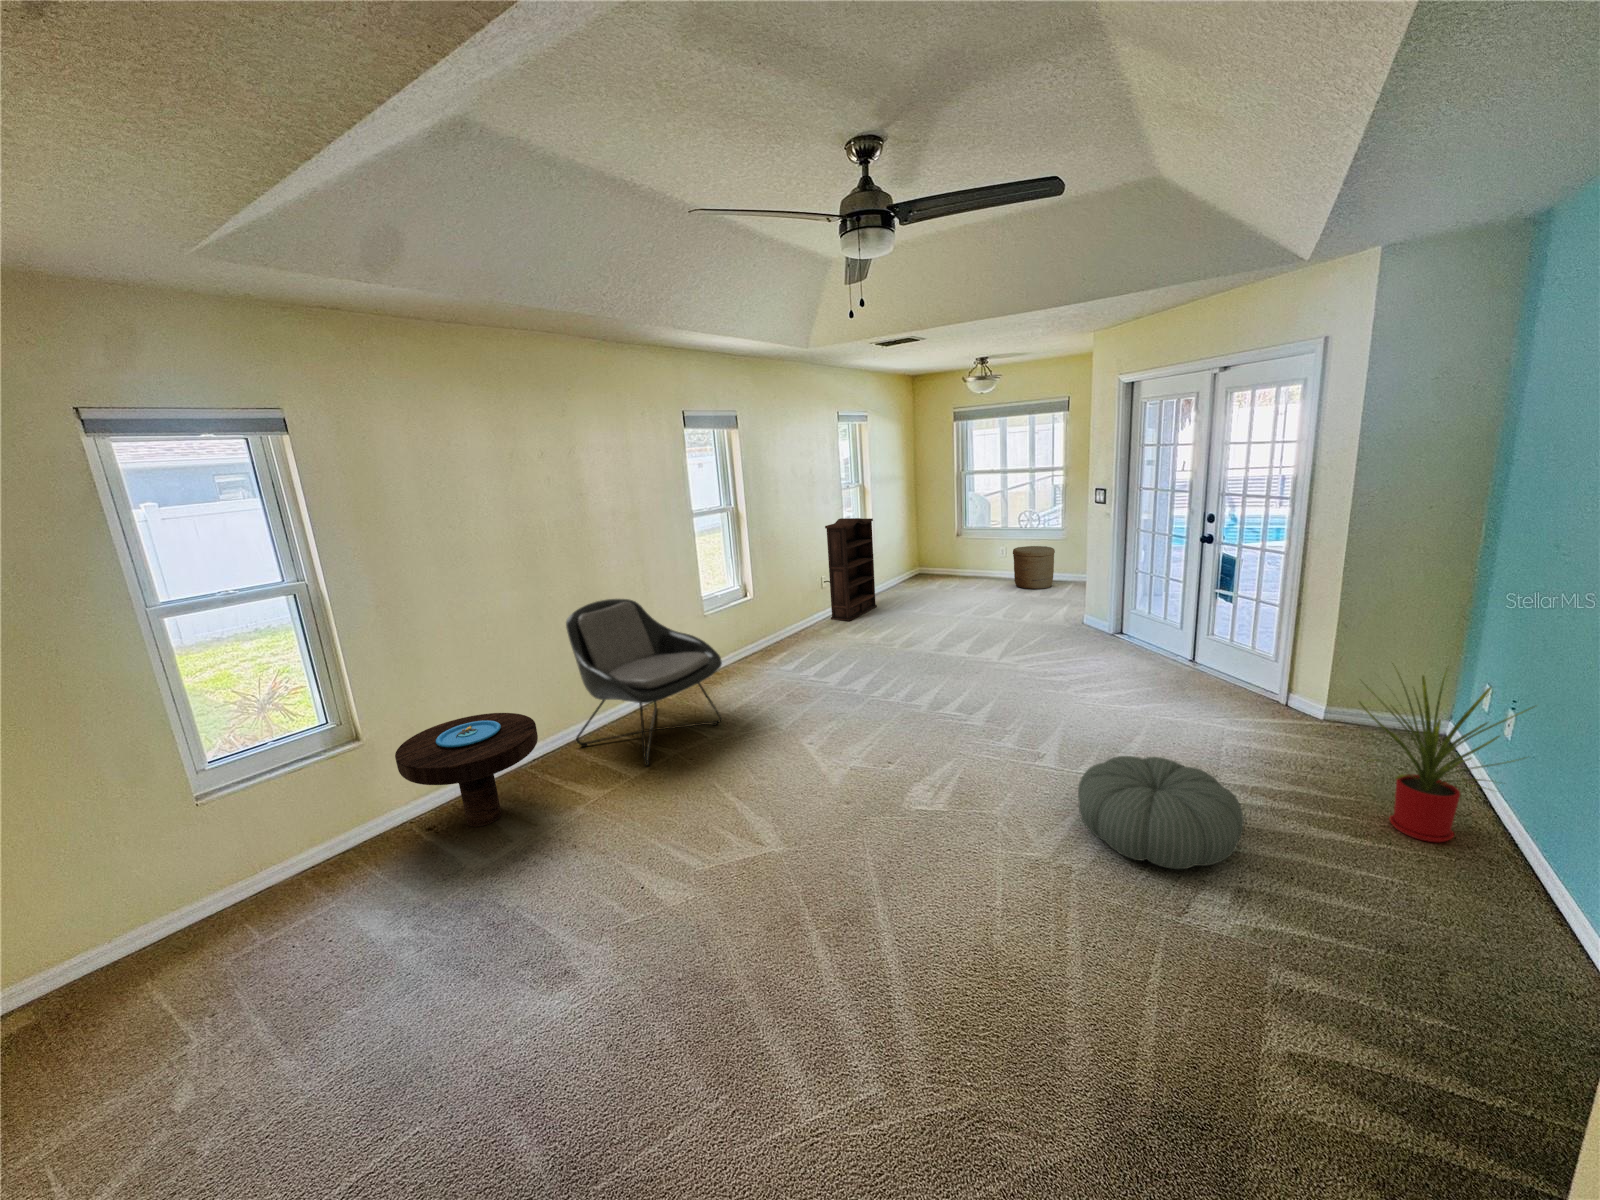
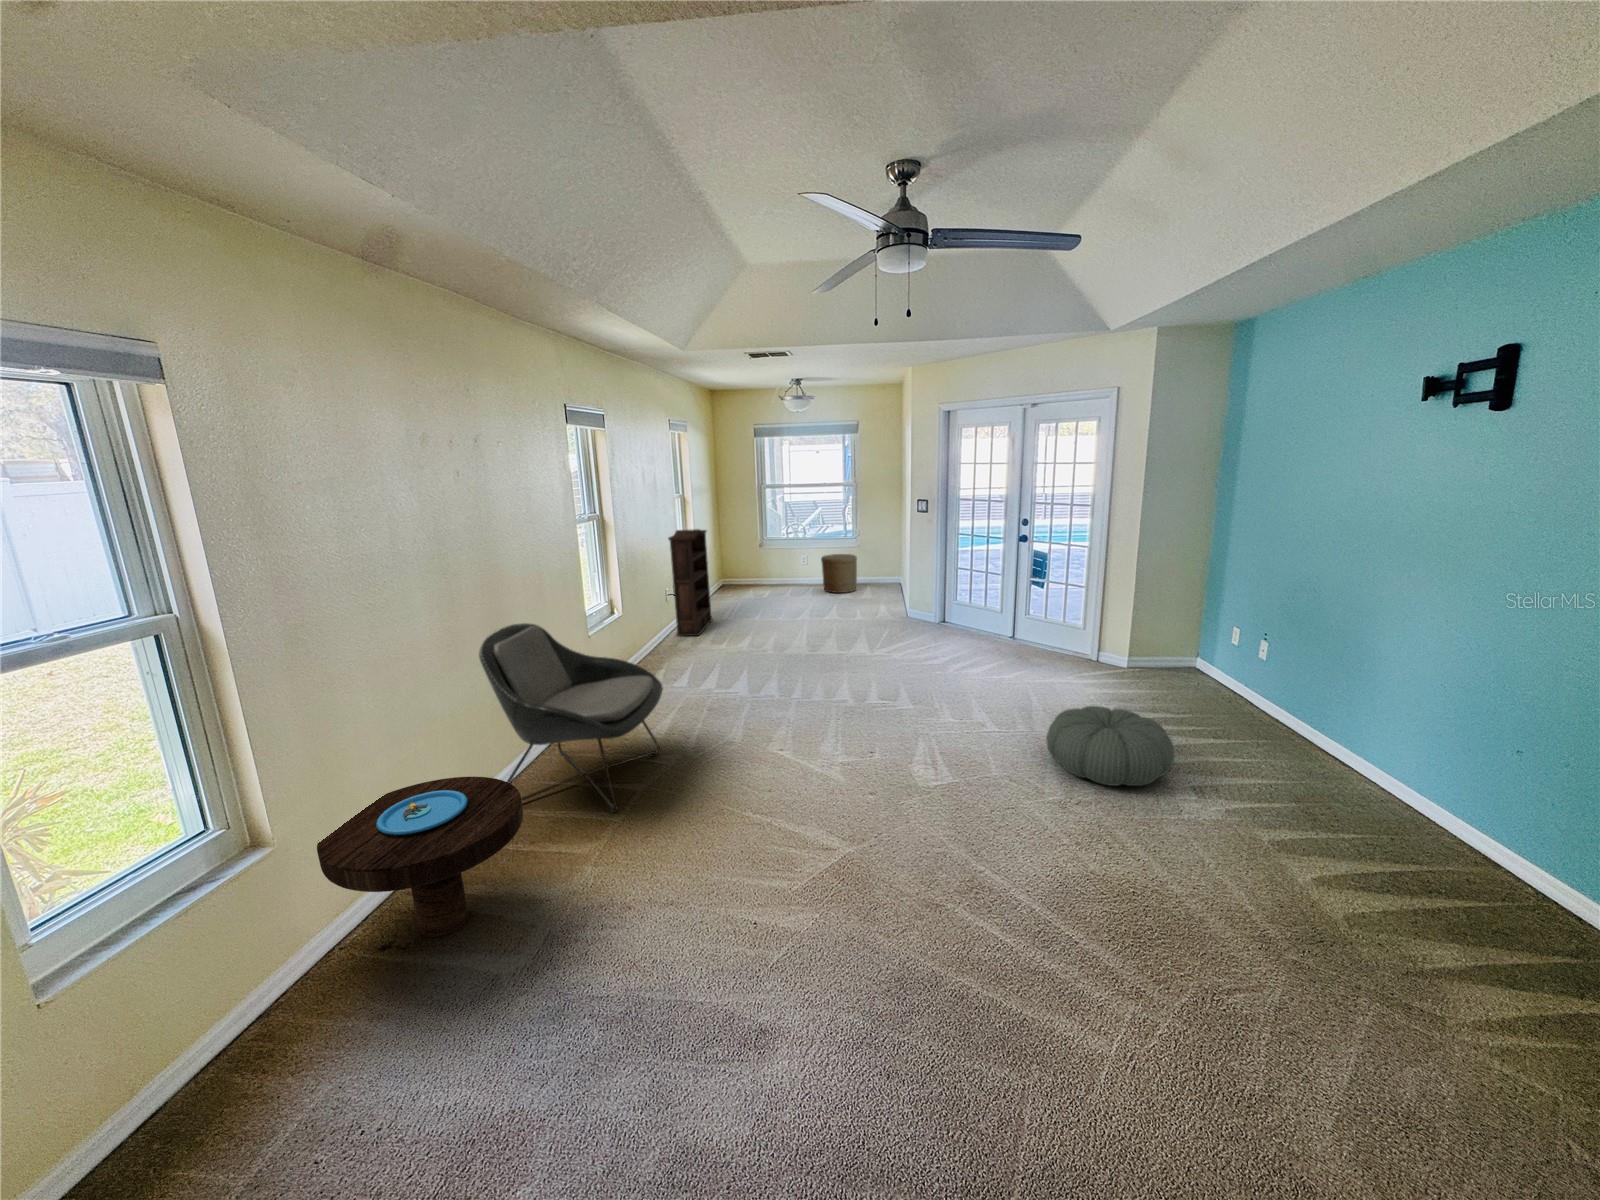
house plant: present [1359,663,1533,842] -> none [1189,613,1293,734]

